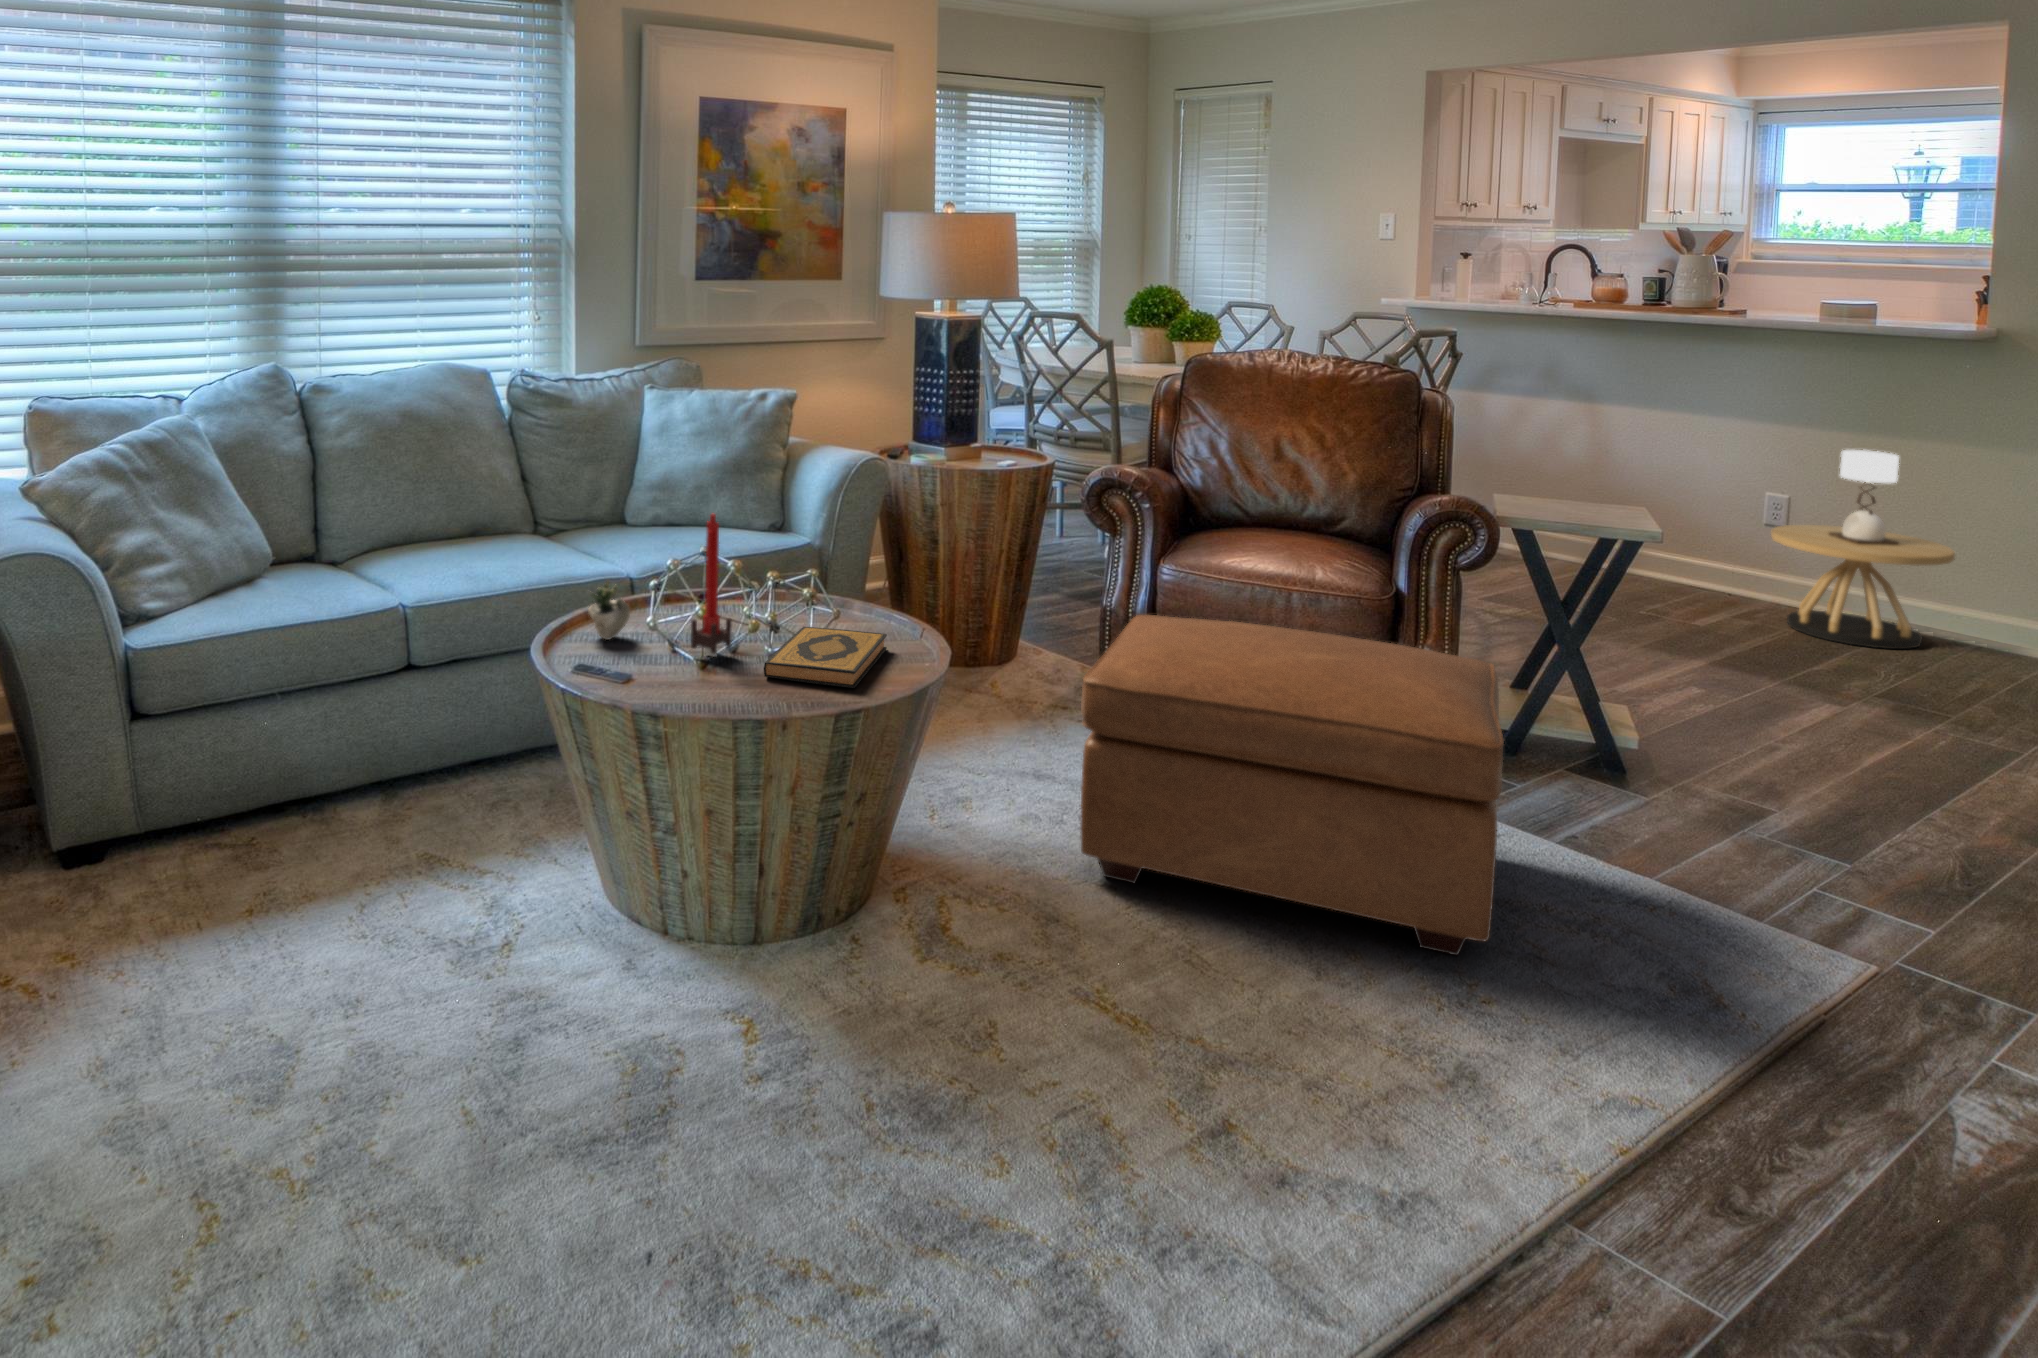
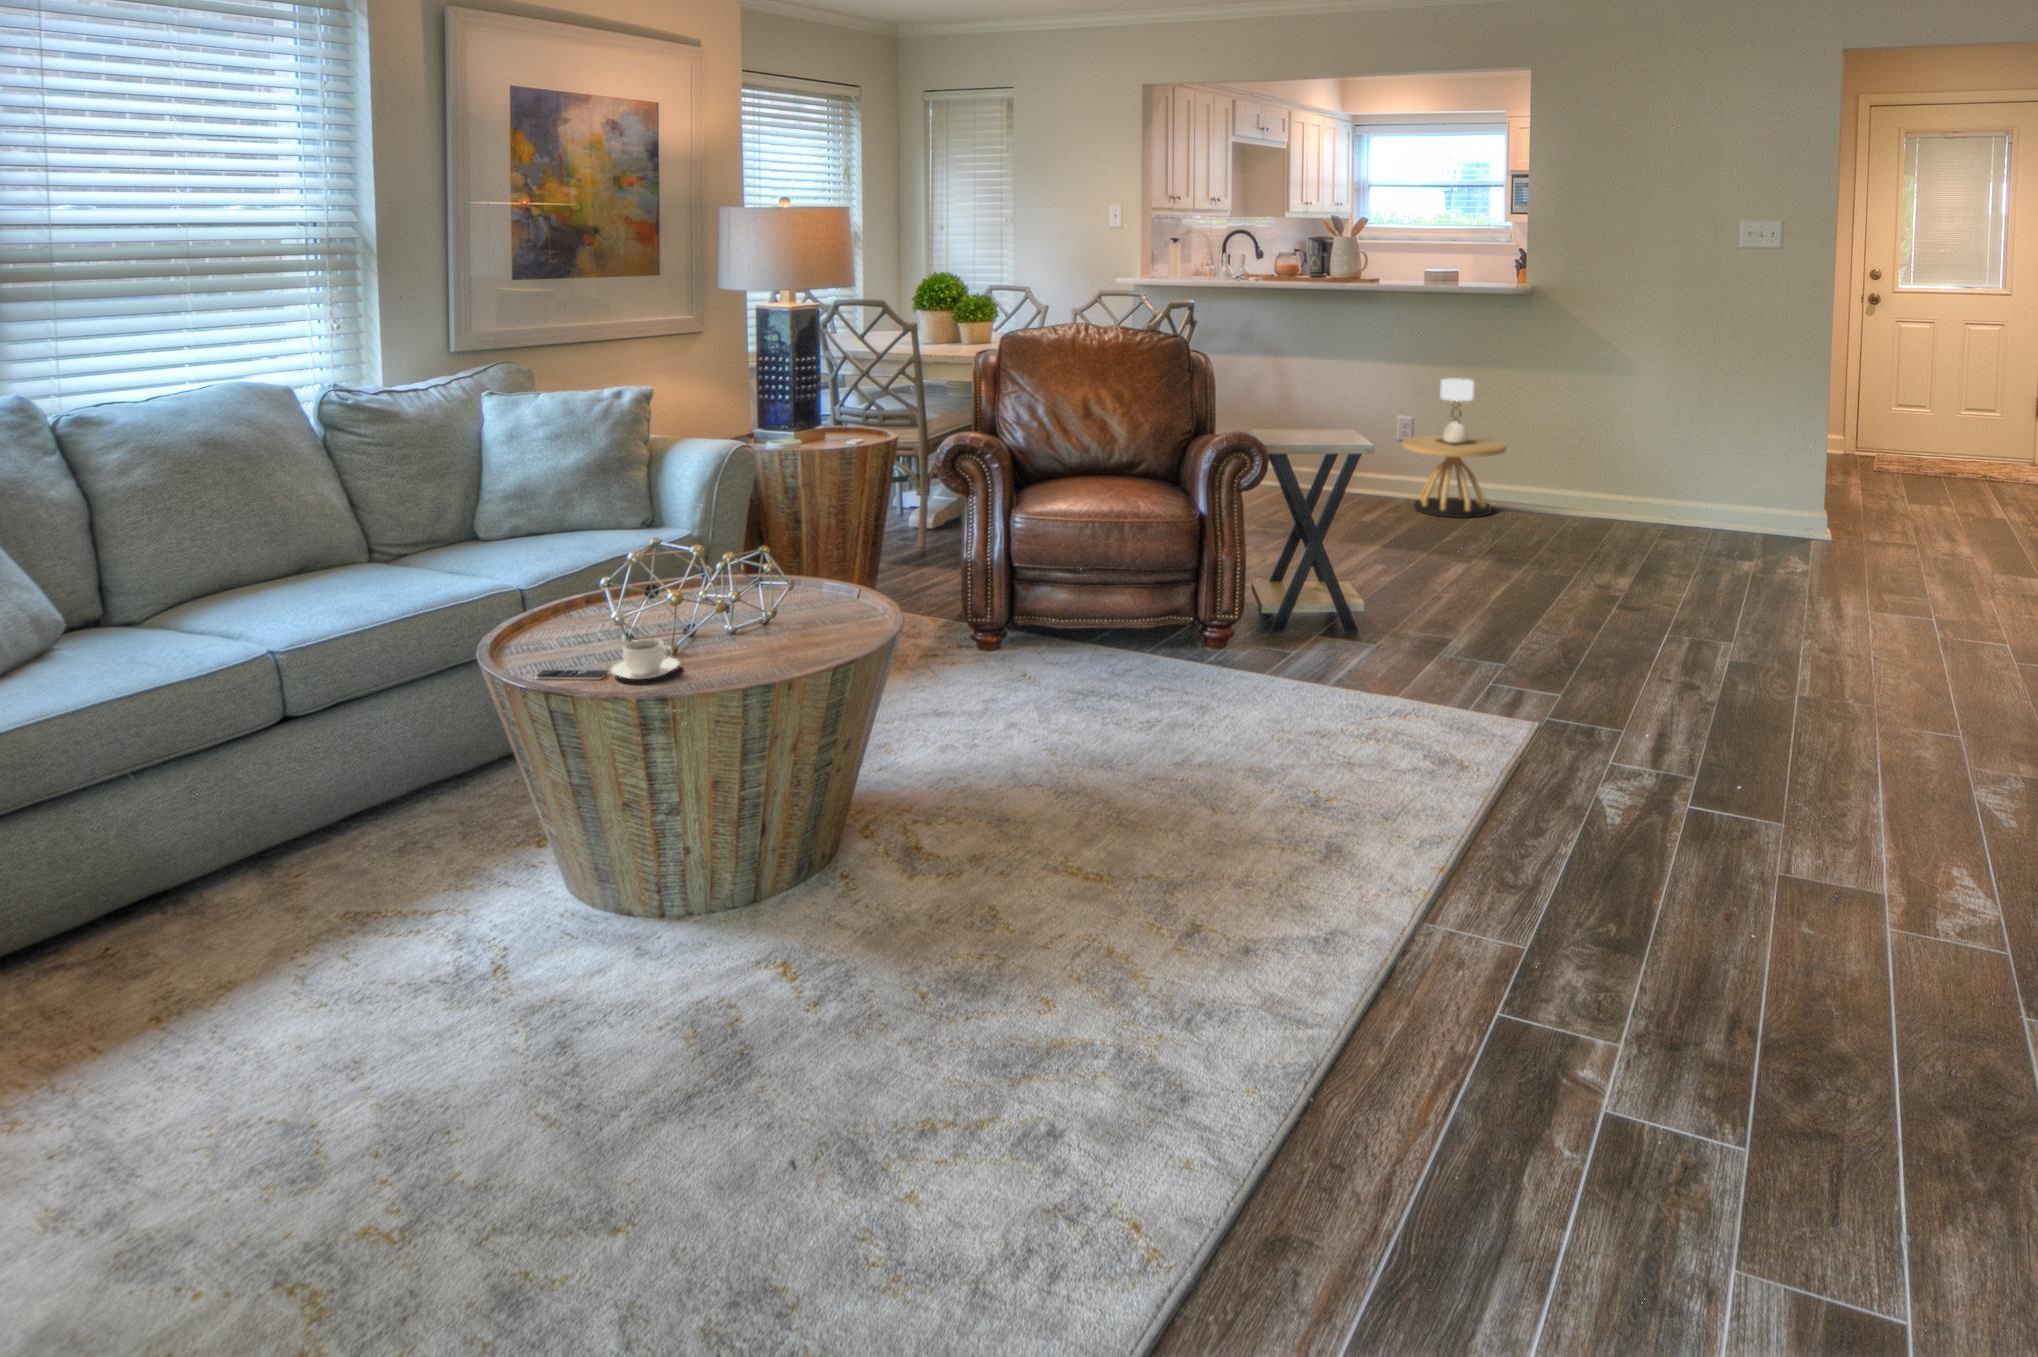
candle: present [691,514,732,657] -> none [658,501,698,641]
succulent plant: present [588,581,630,640] -> none [535,579,613,643]
ottoman: present [1080,615,1504,955] -> none [1008,547,1326,775]
hardback book: present [764,627,887,688] -> none [744,595,842,649]
coffee cup: none [629,651,694,691] -> present [611,639,679,679]

